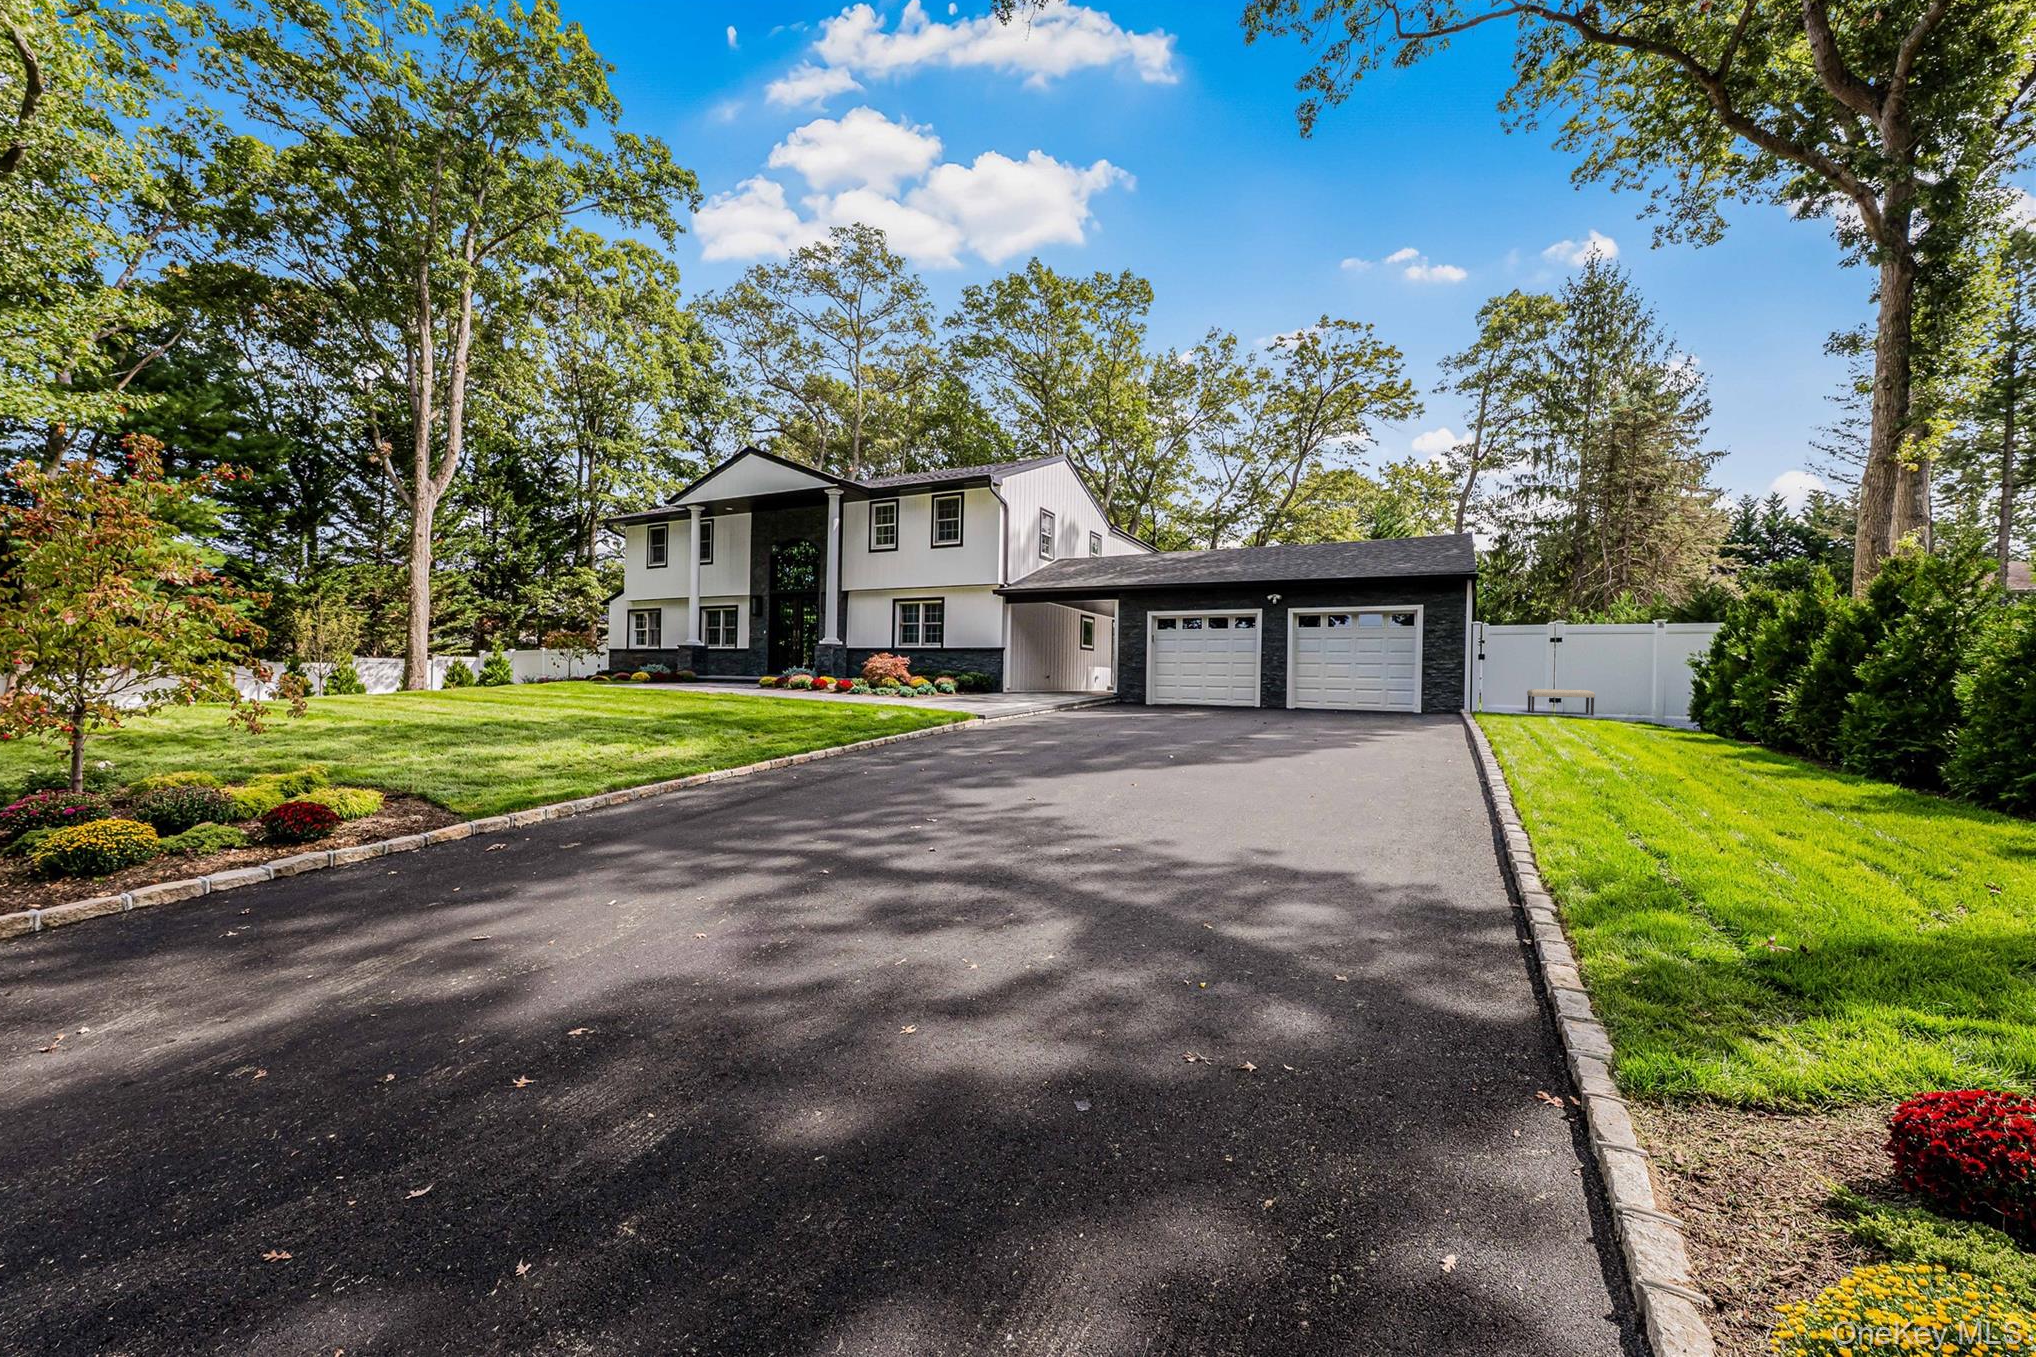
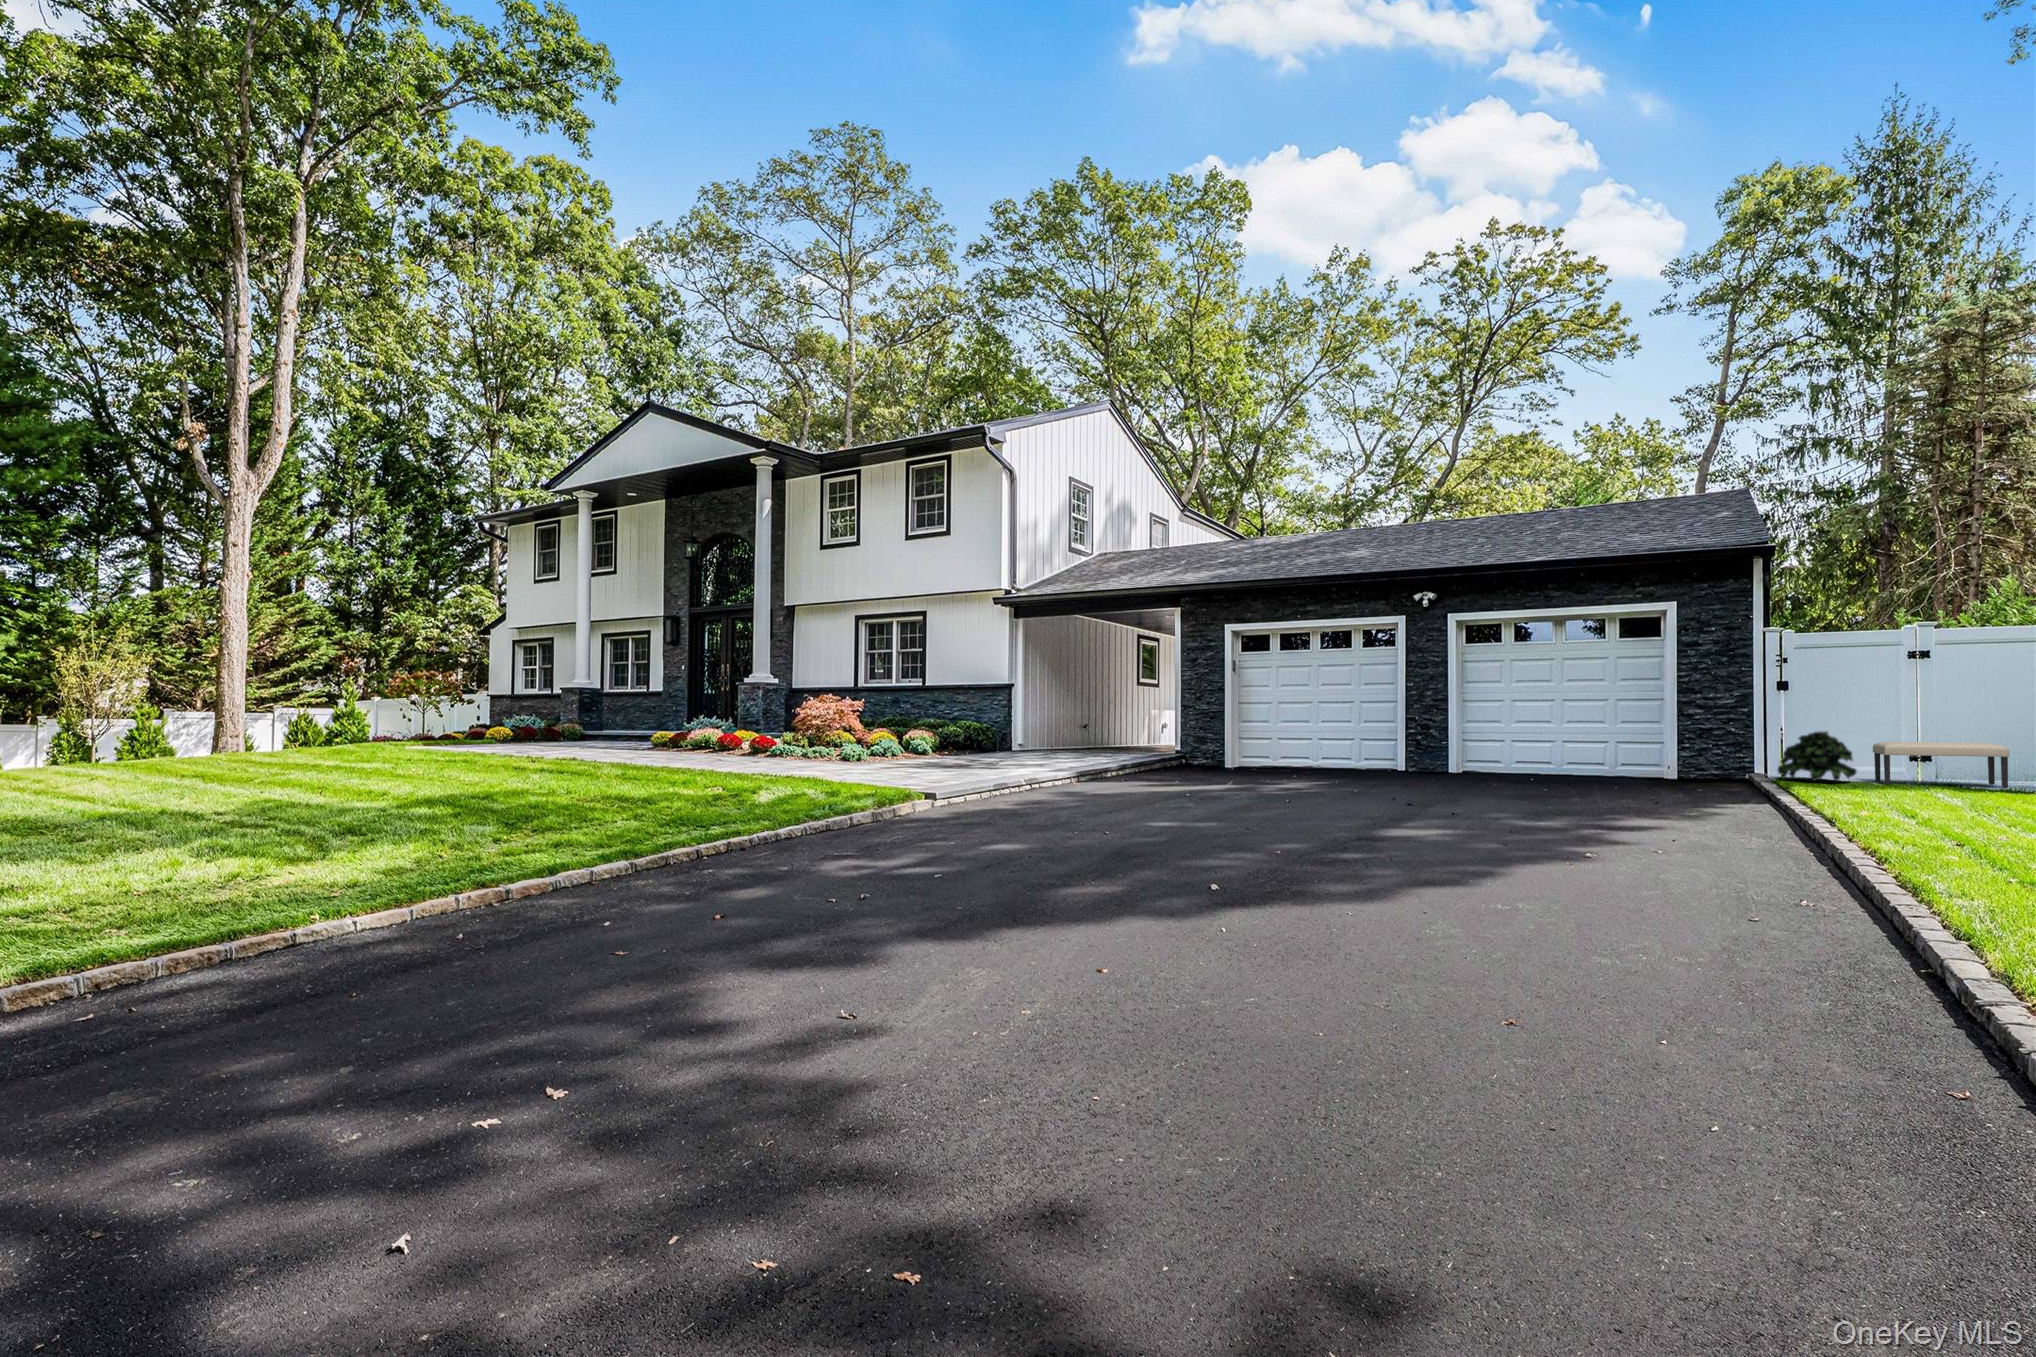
potted plant: none [1475,683,1517,712] -> present [1778,732,1857,781]

